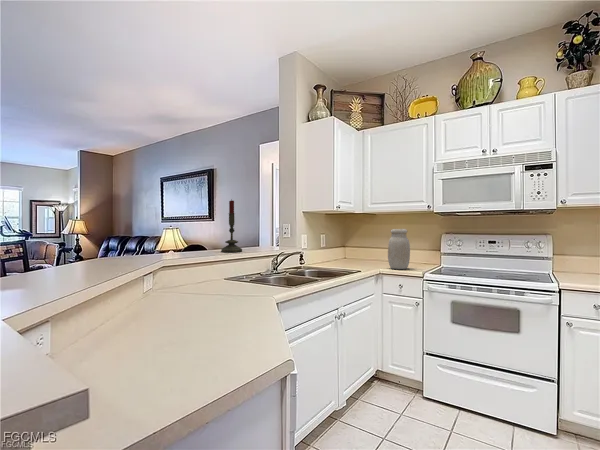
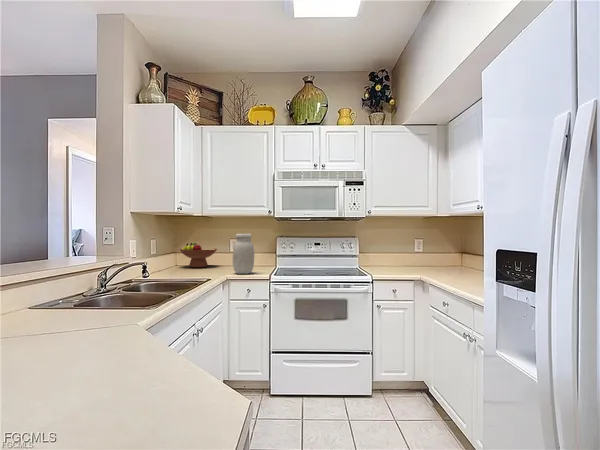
candle: present [221,200,242,252] -> none [34,194,67,266]
fruit bowl: none [349,237,383,260] -> present [180,243,217,267]

